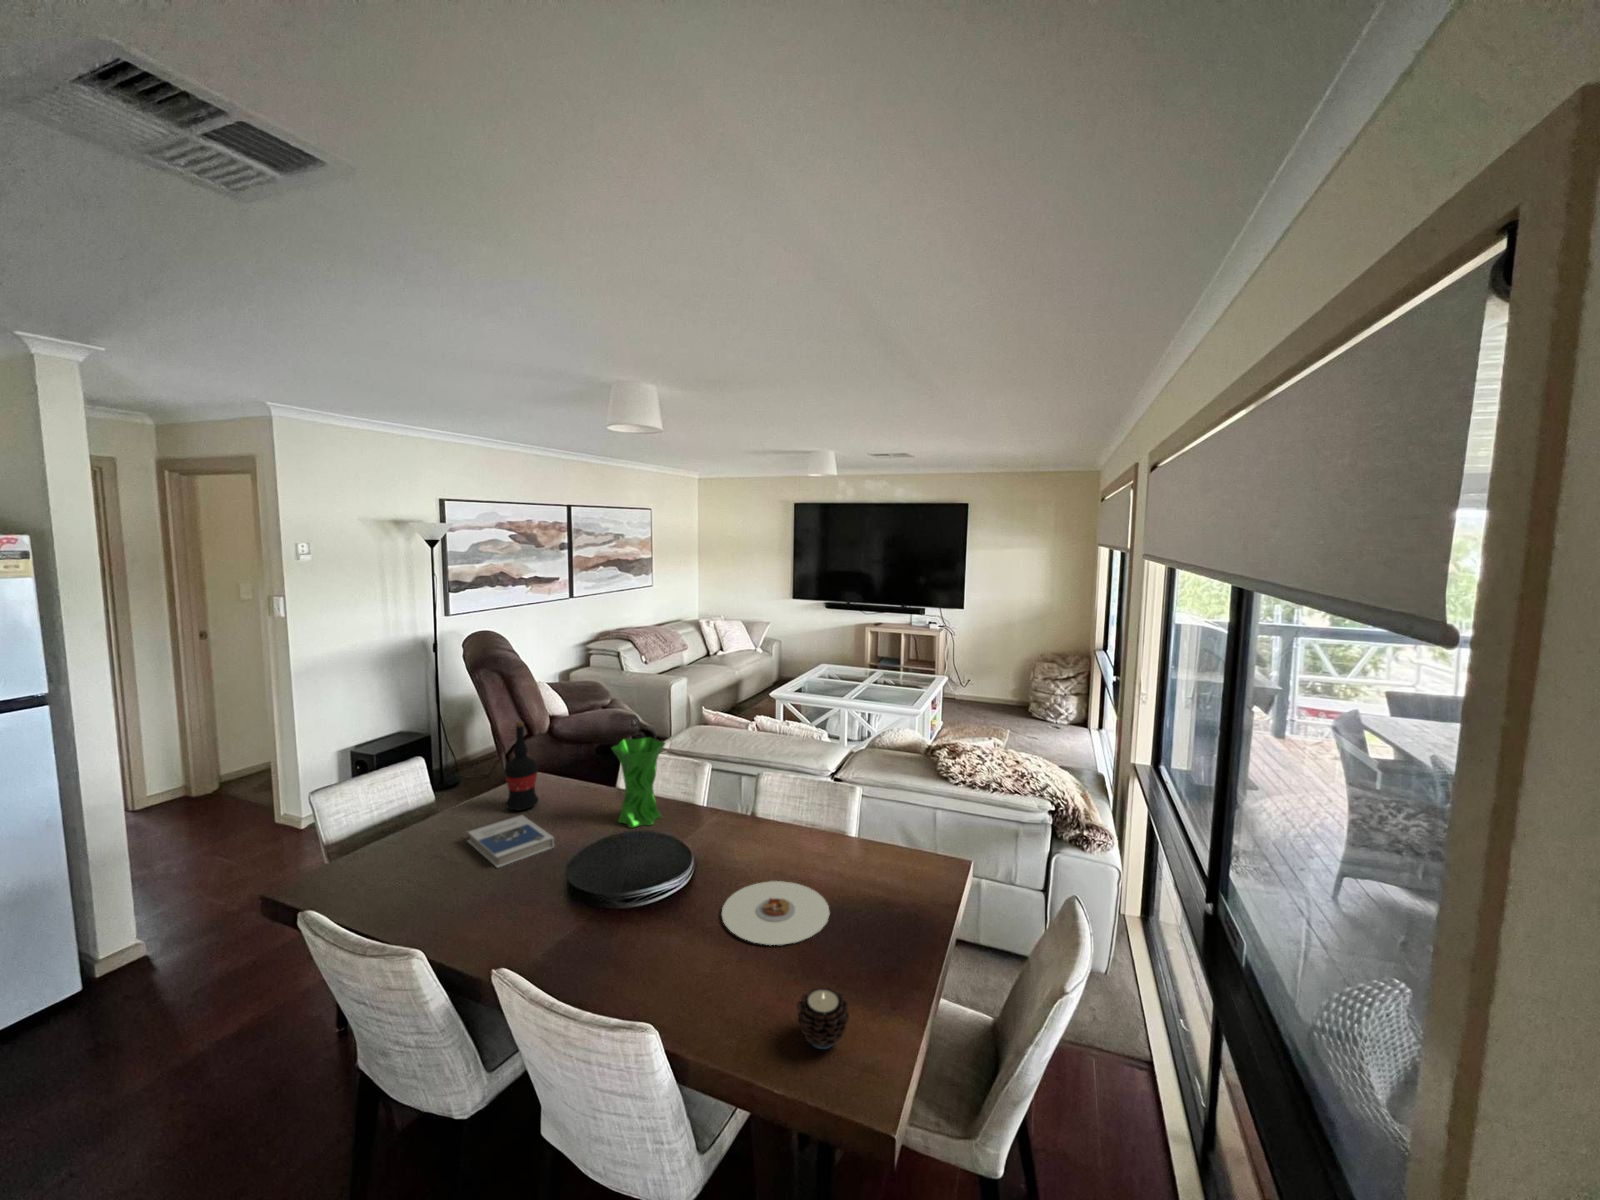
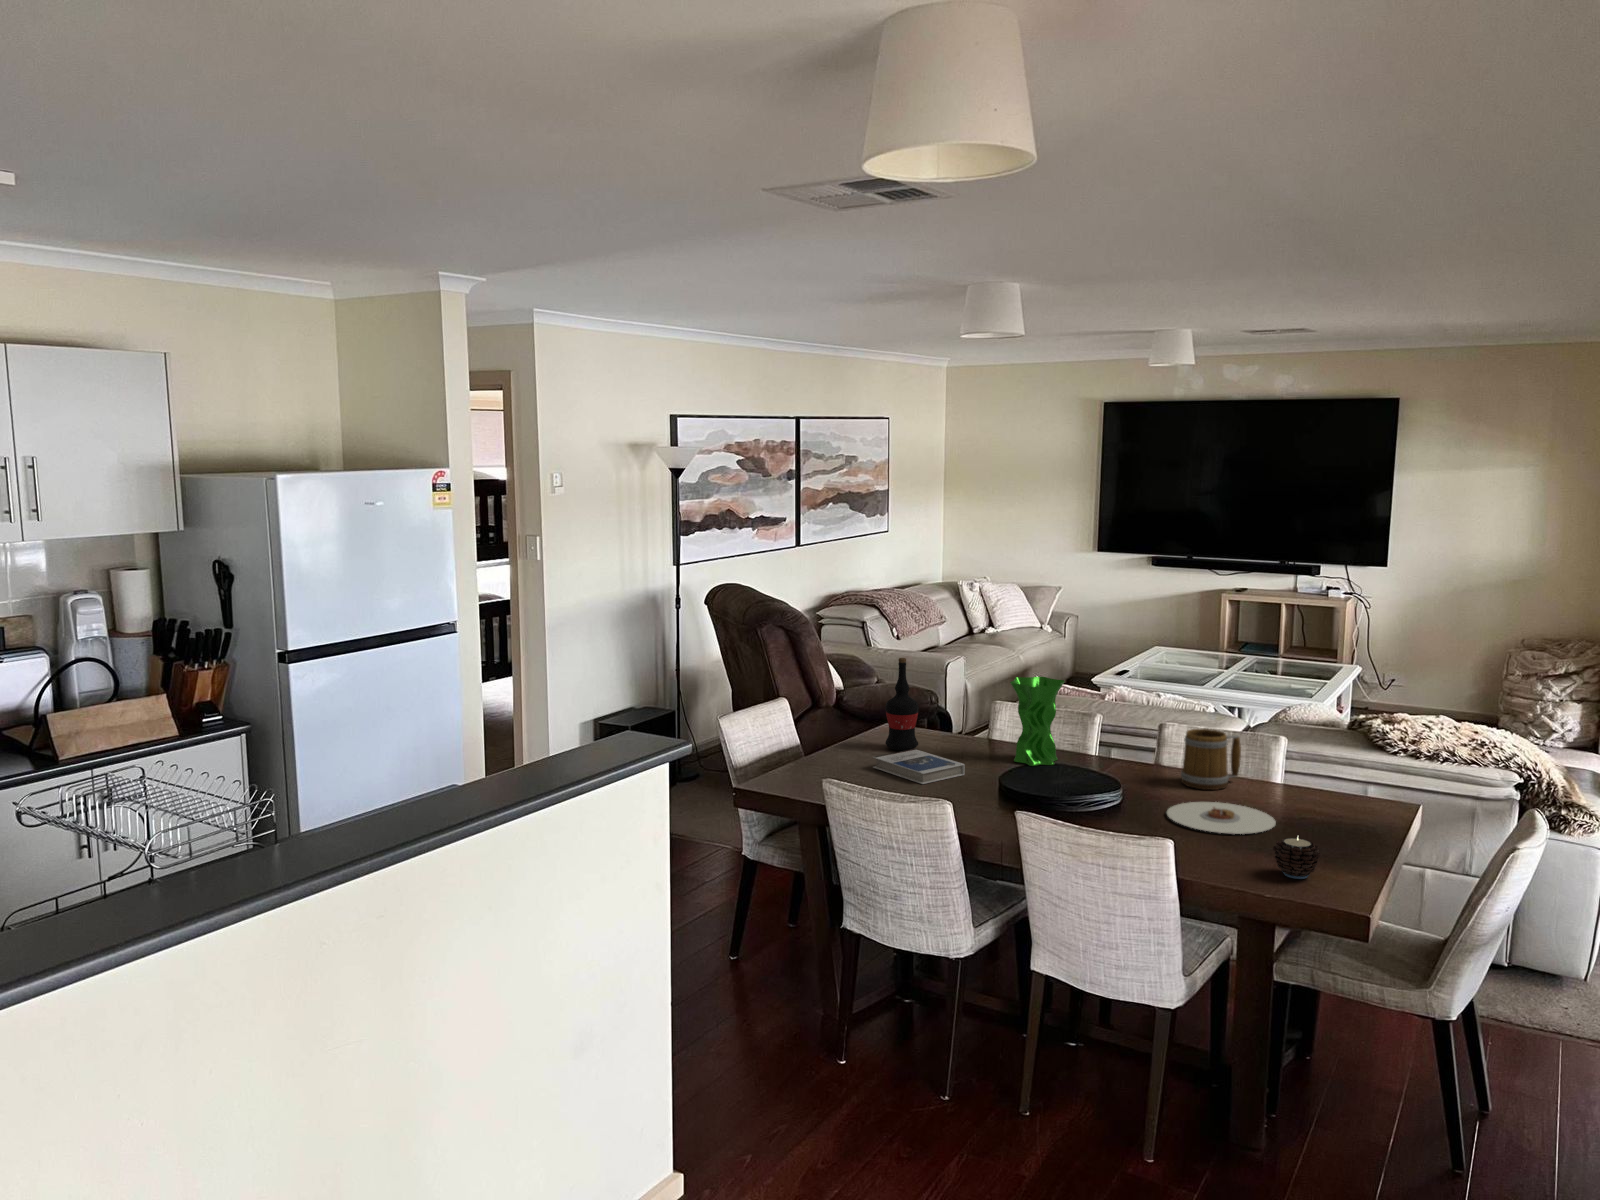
mug: none [759,793,815,858] -> present [1181,729,1241,790]

